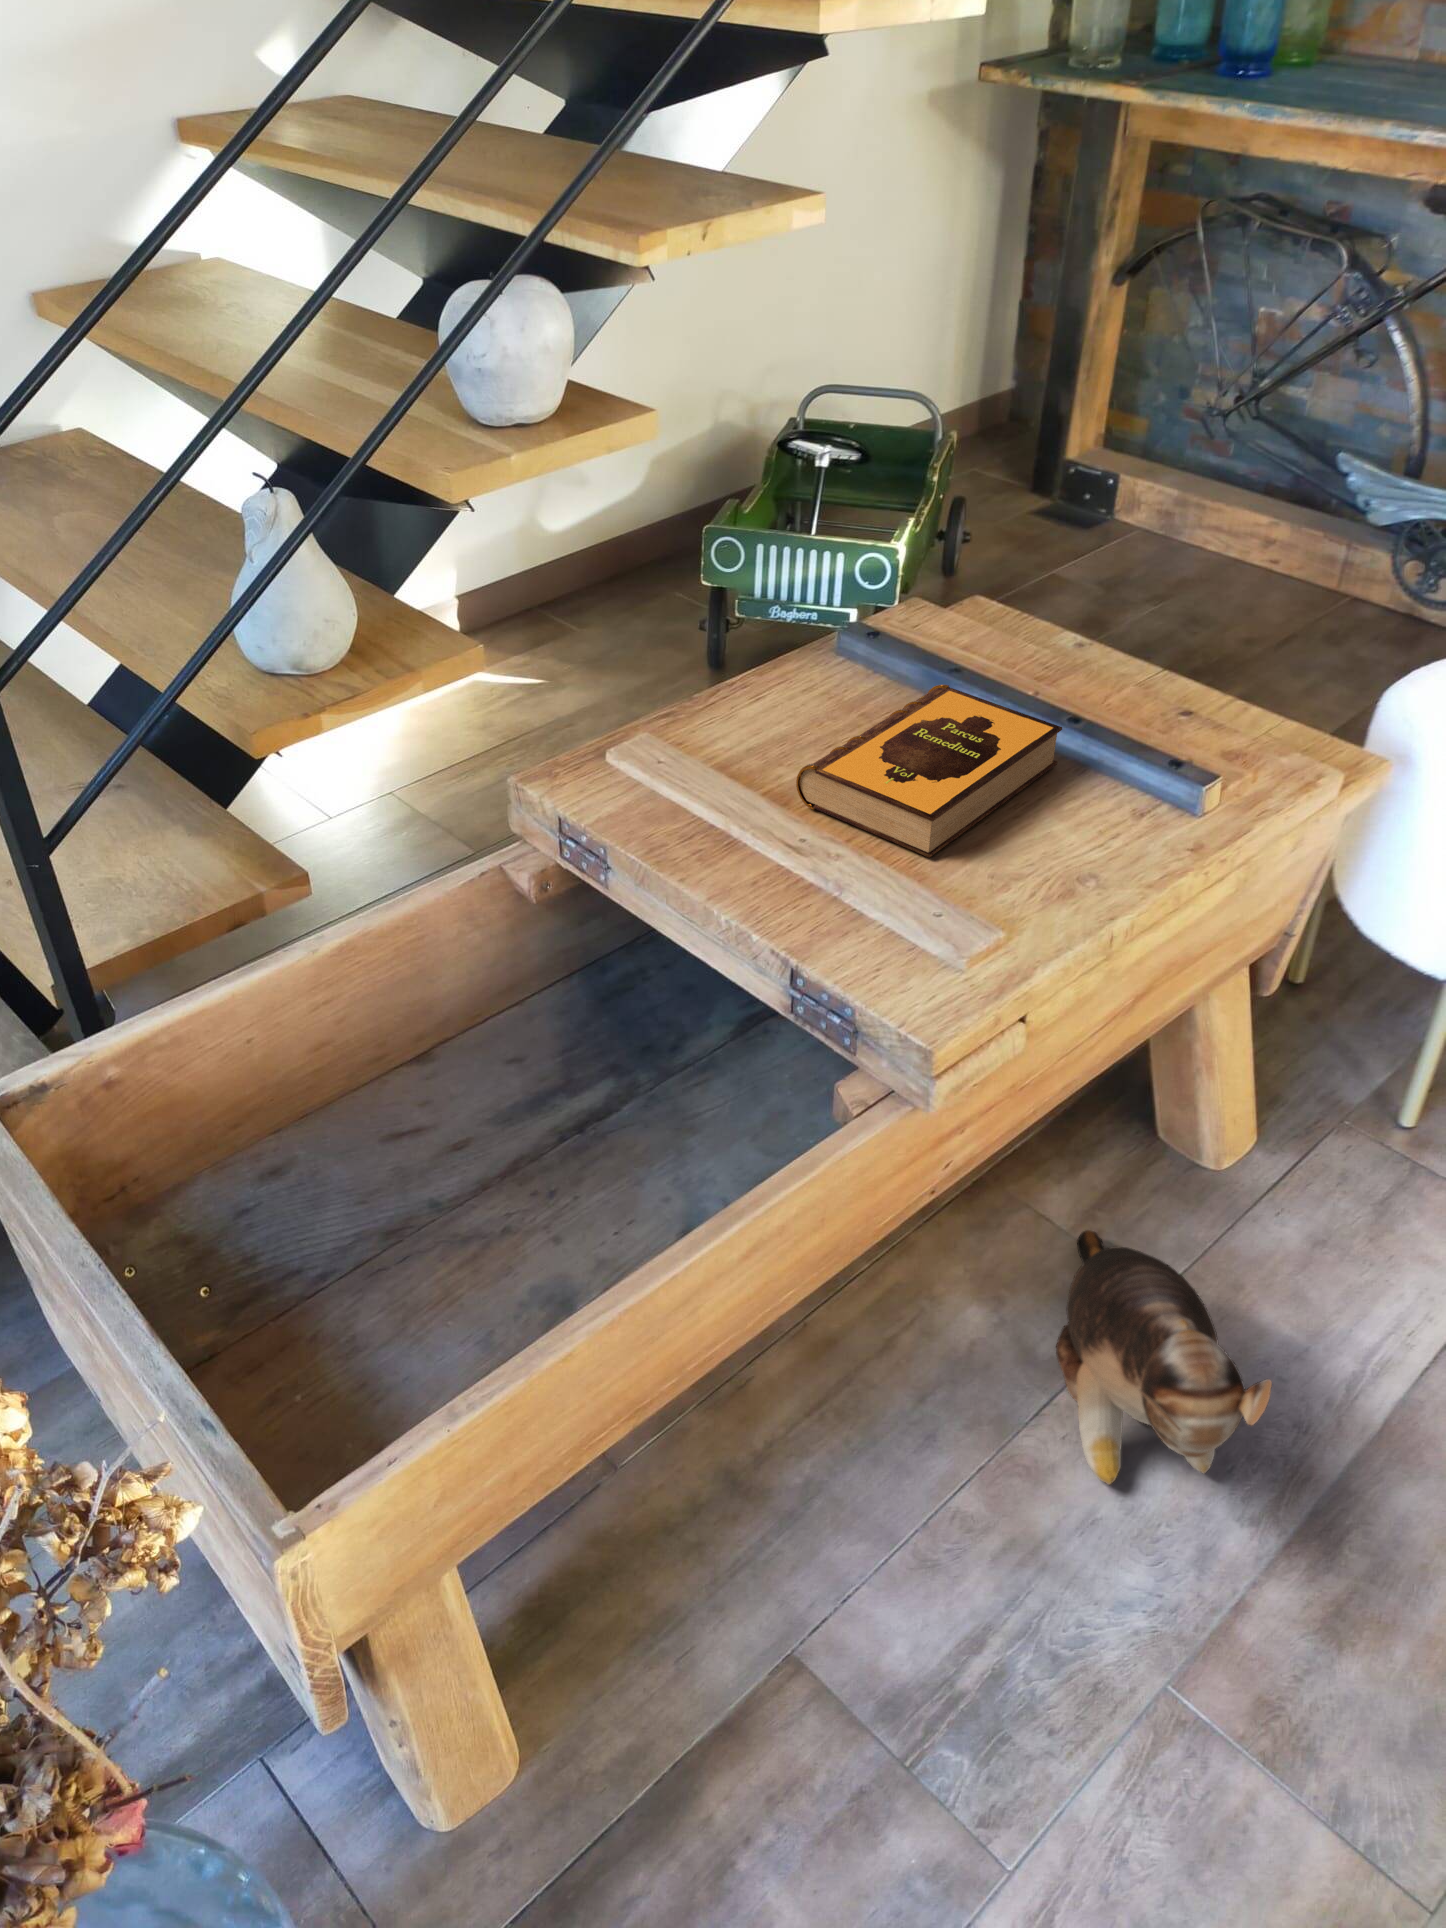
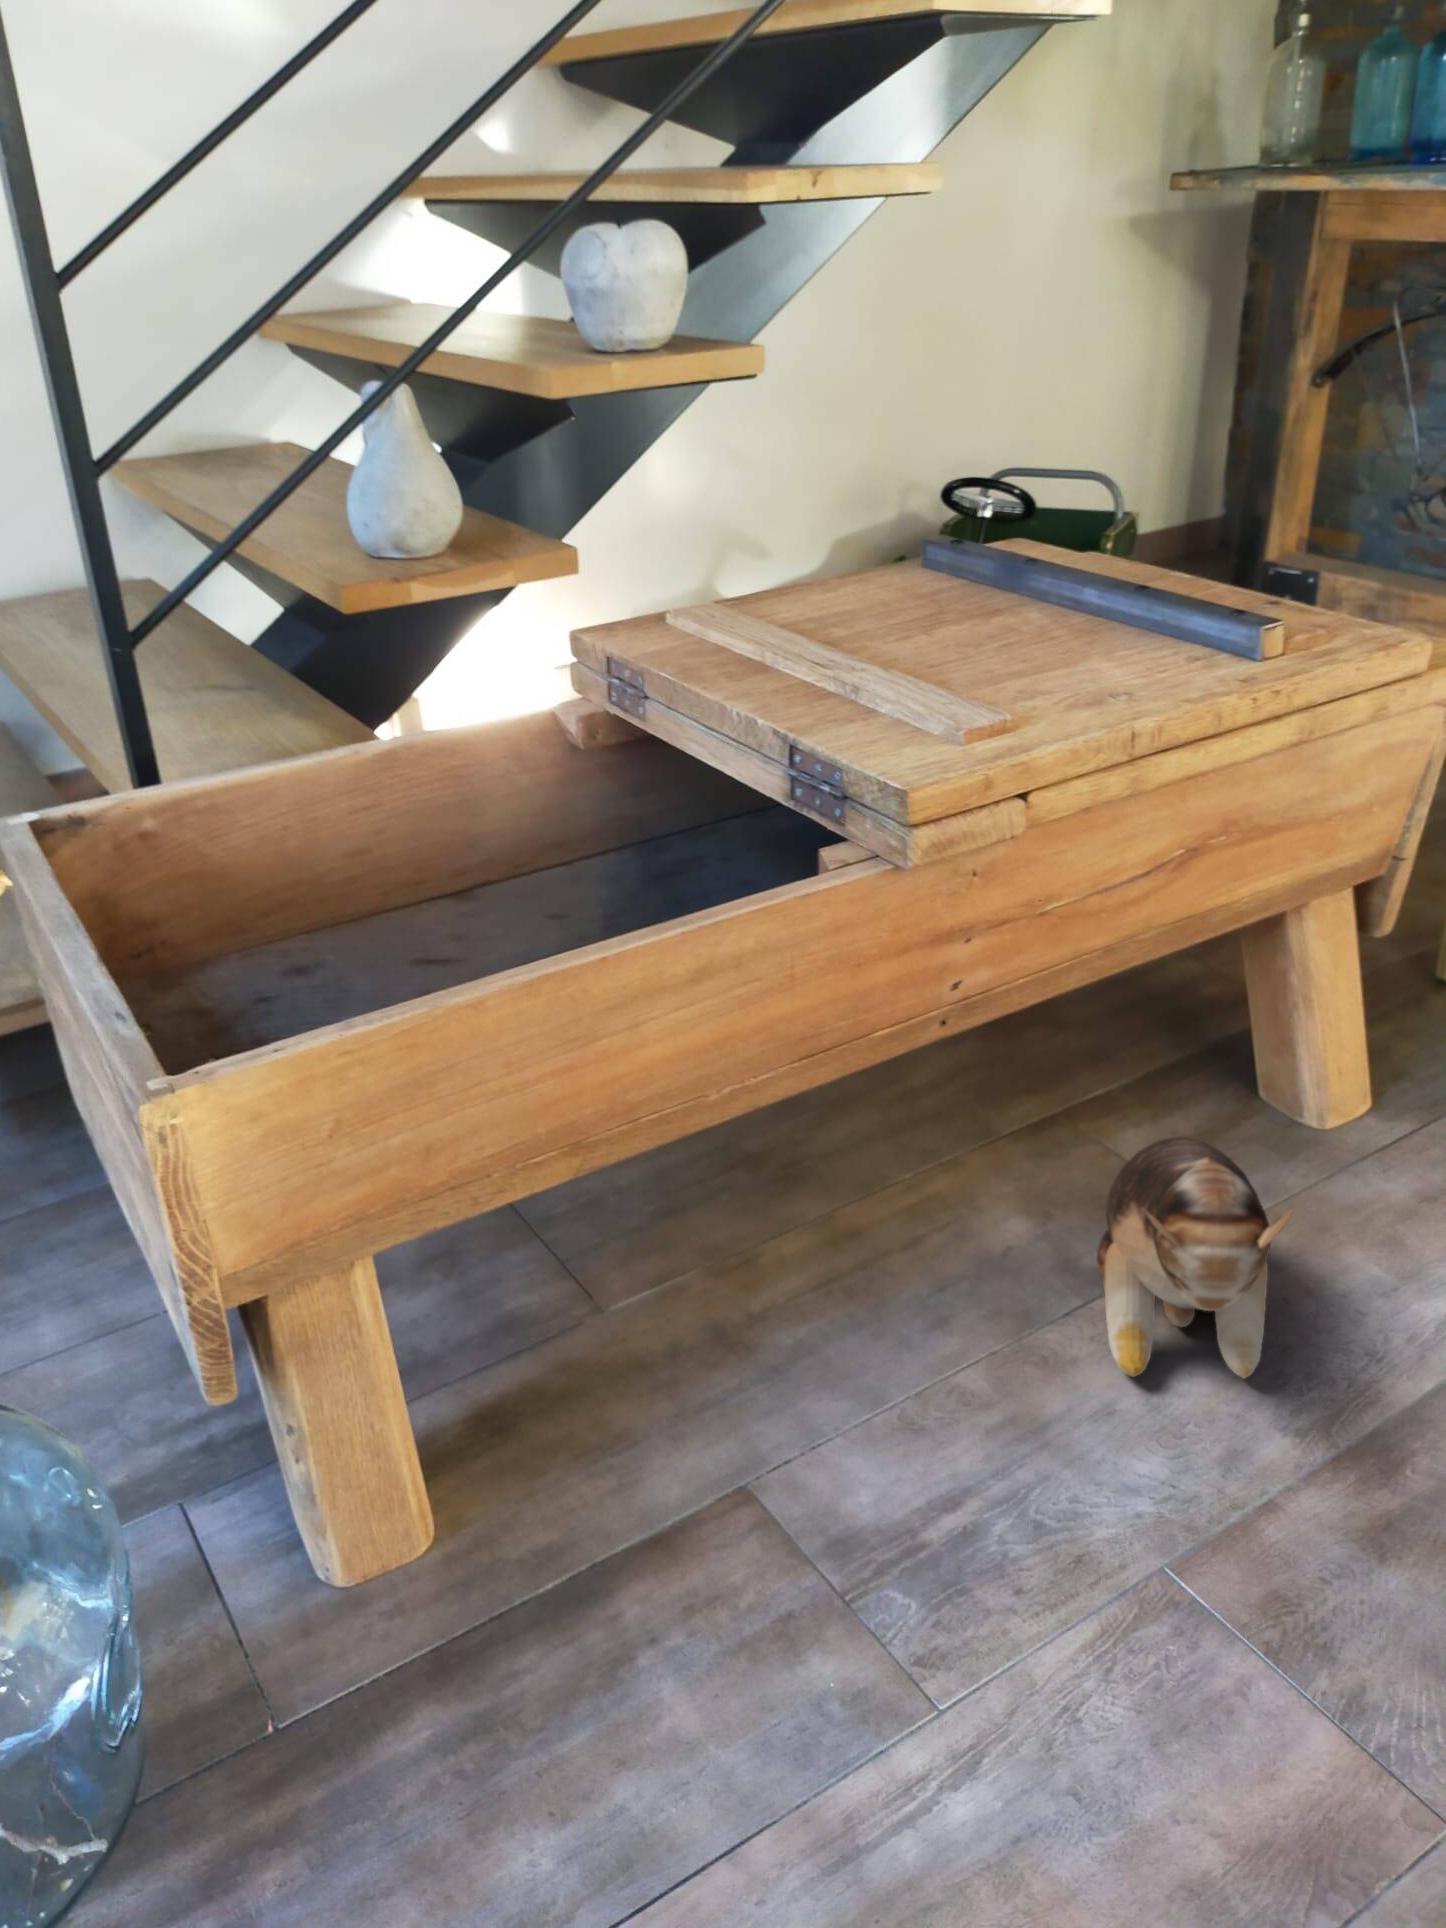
hardback book: present [796,685,1062,858] -> none [847,564,1132,681]

